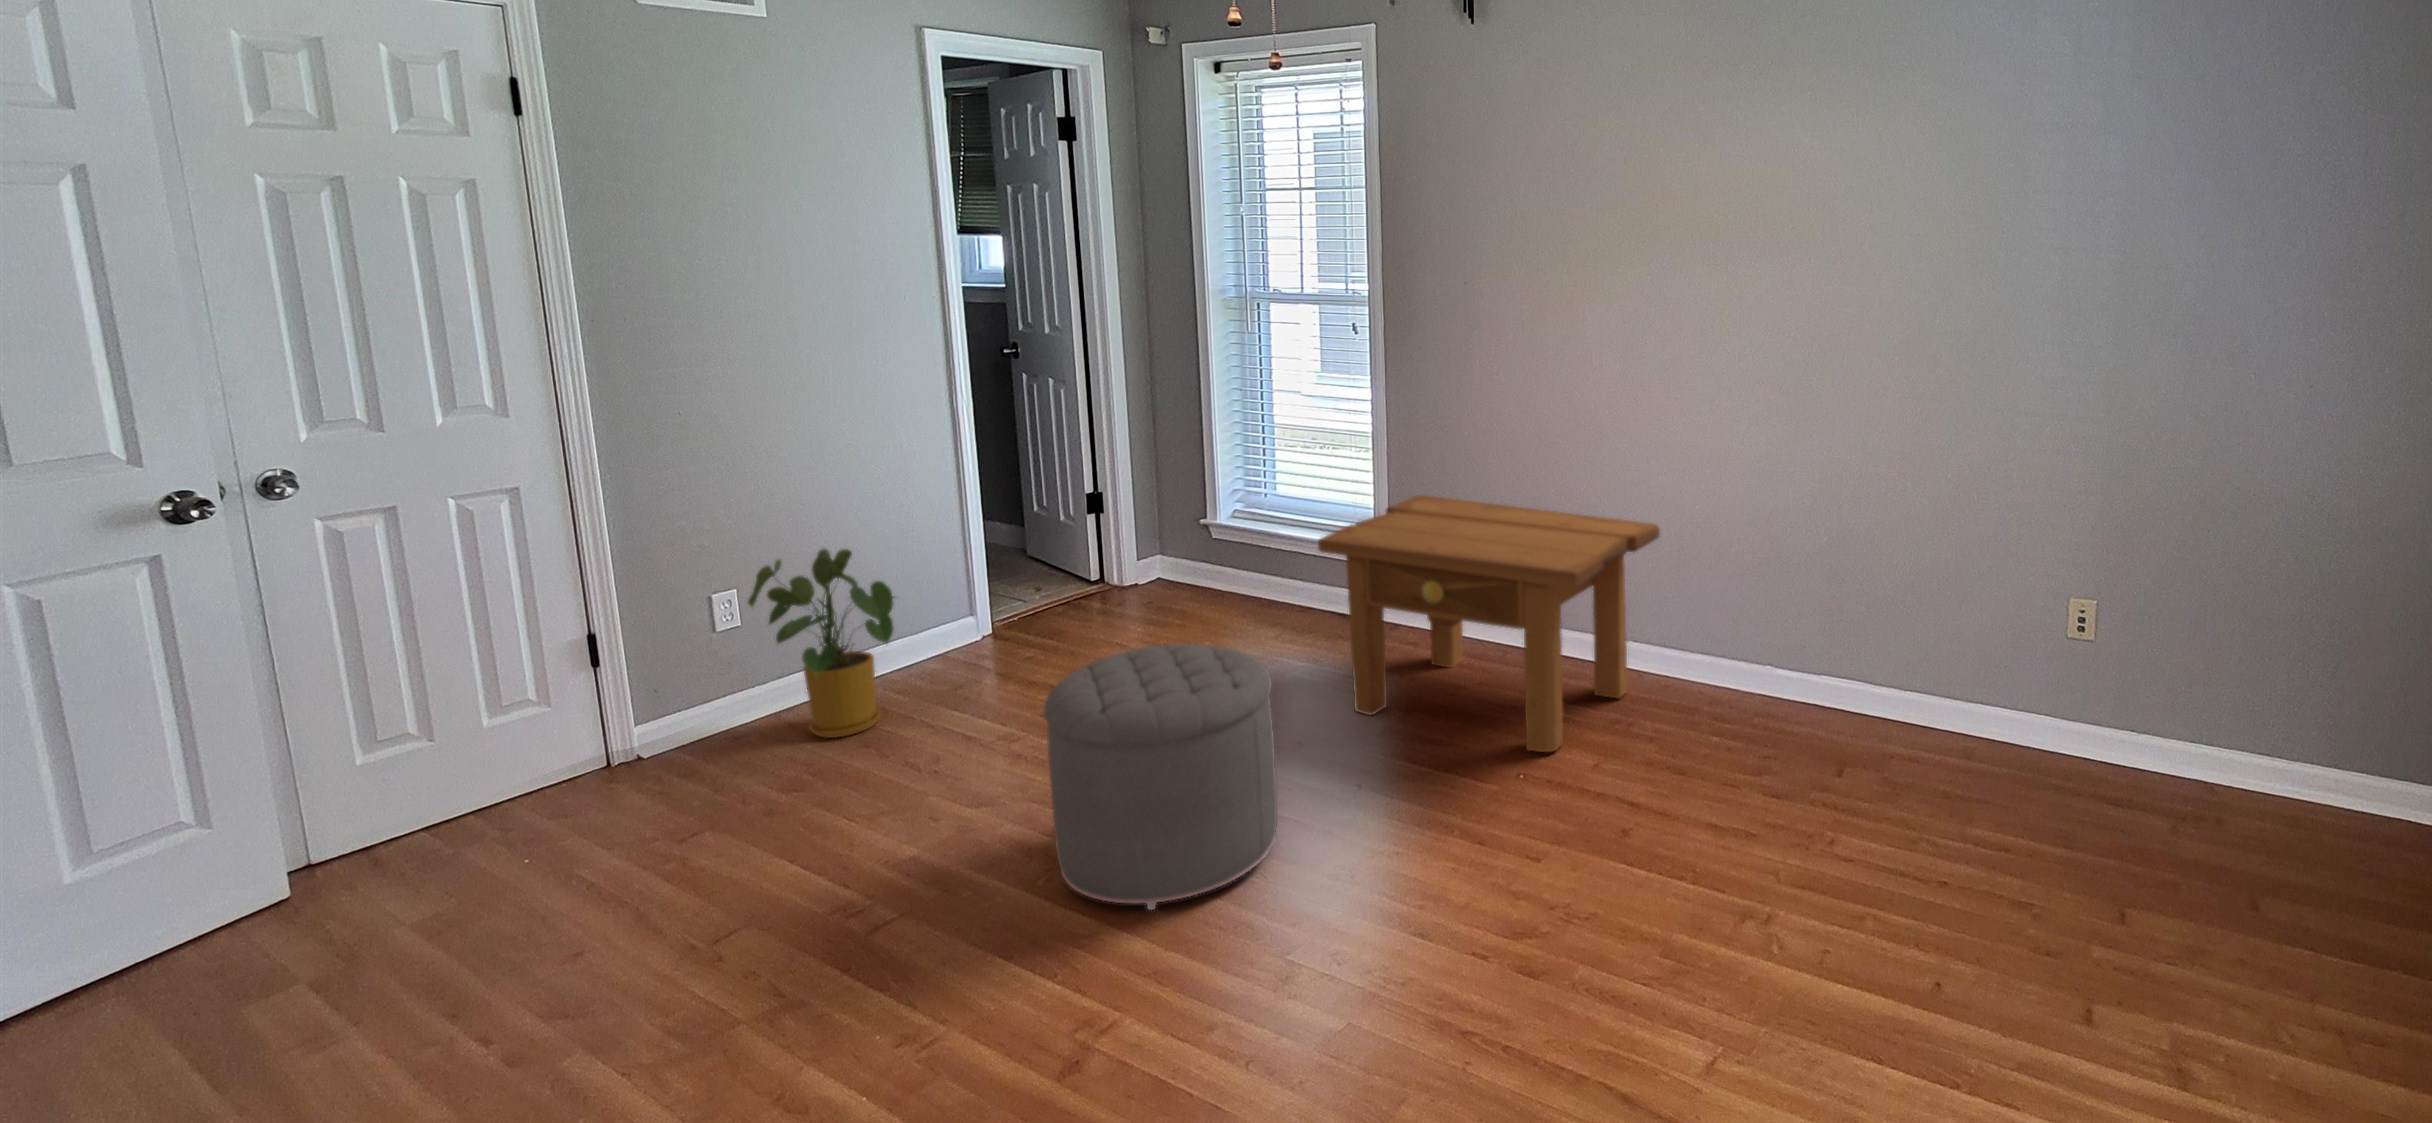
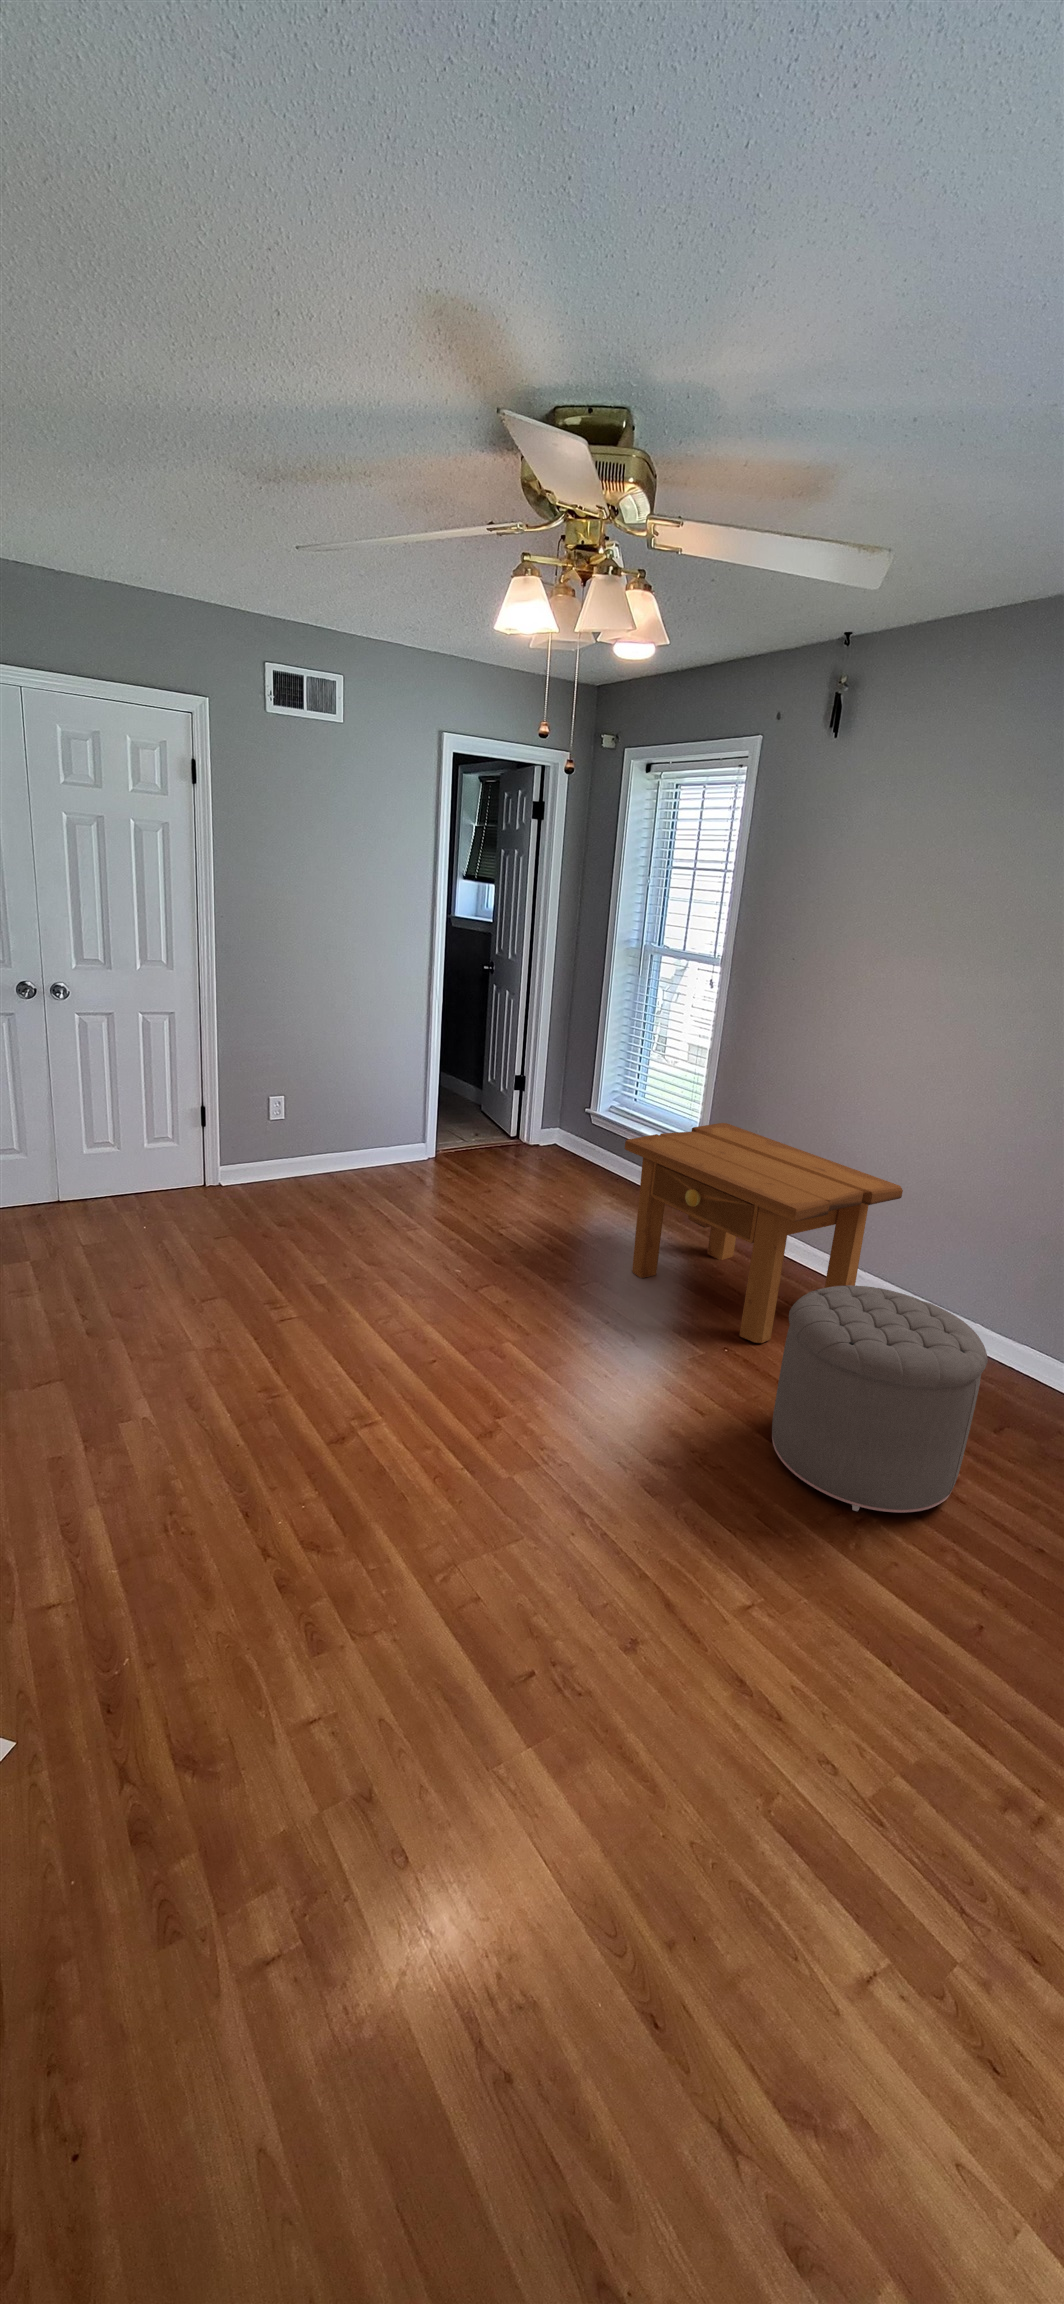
house plant: present [748,549,894,738] -> none [286,1081,369,1201]
ottoman: present [1044,644,1277,910] -> present [772,1285,988,1512]

